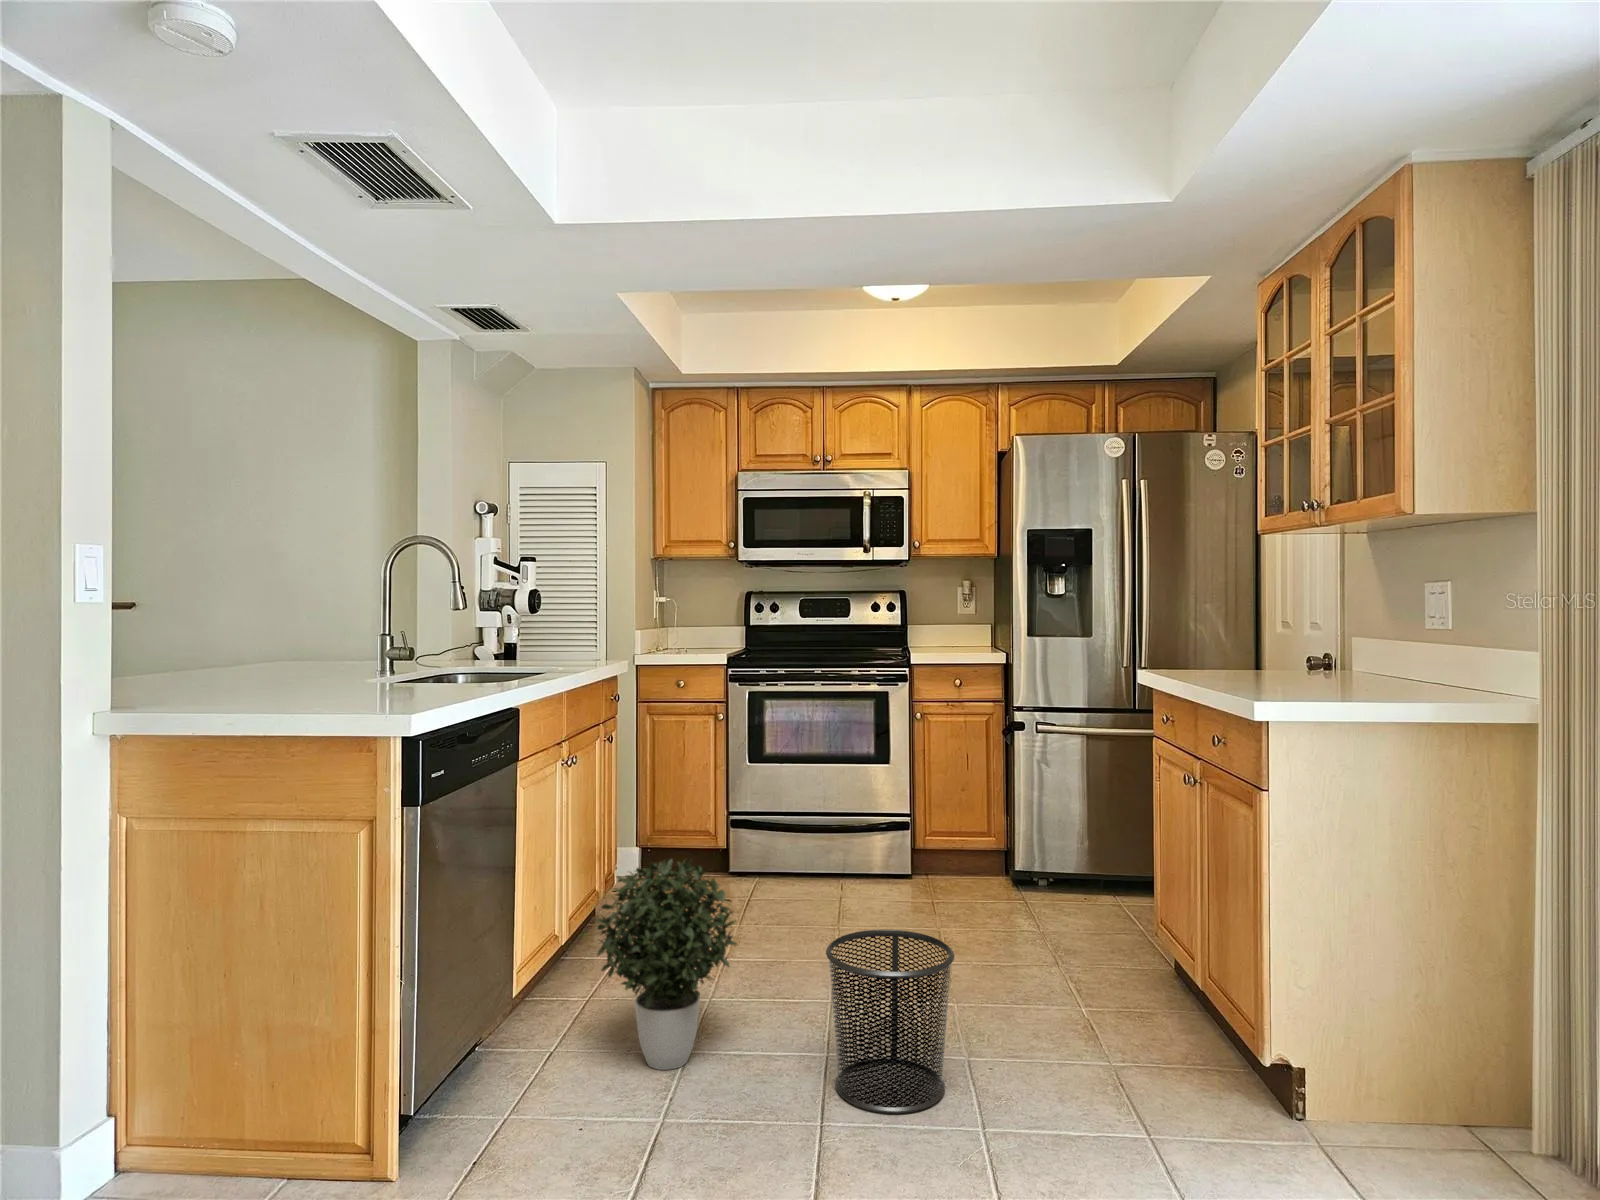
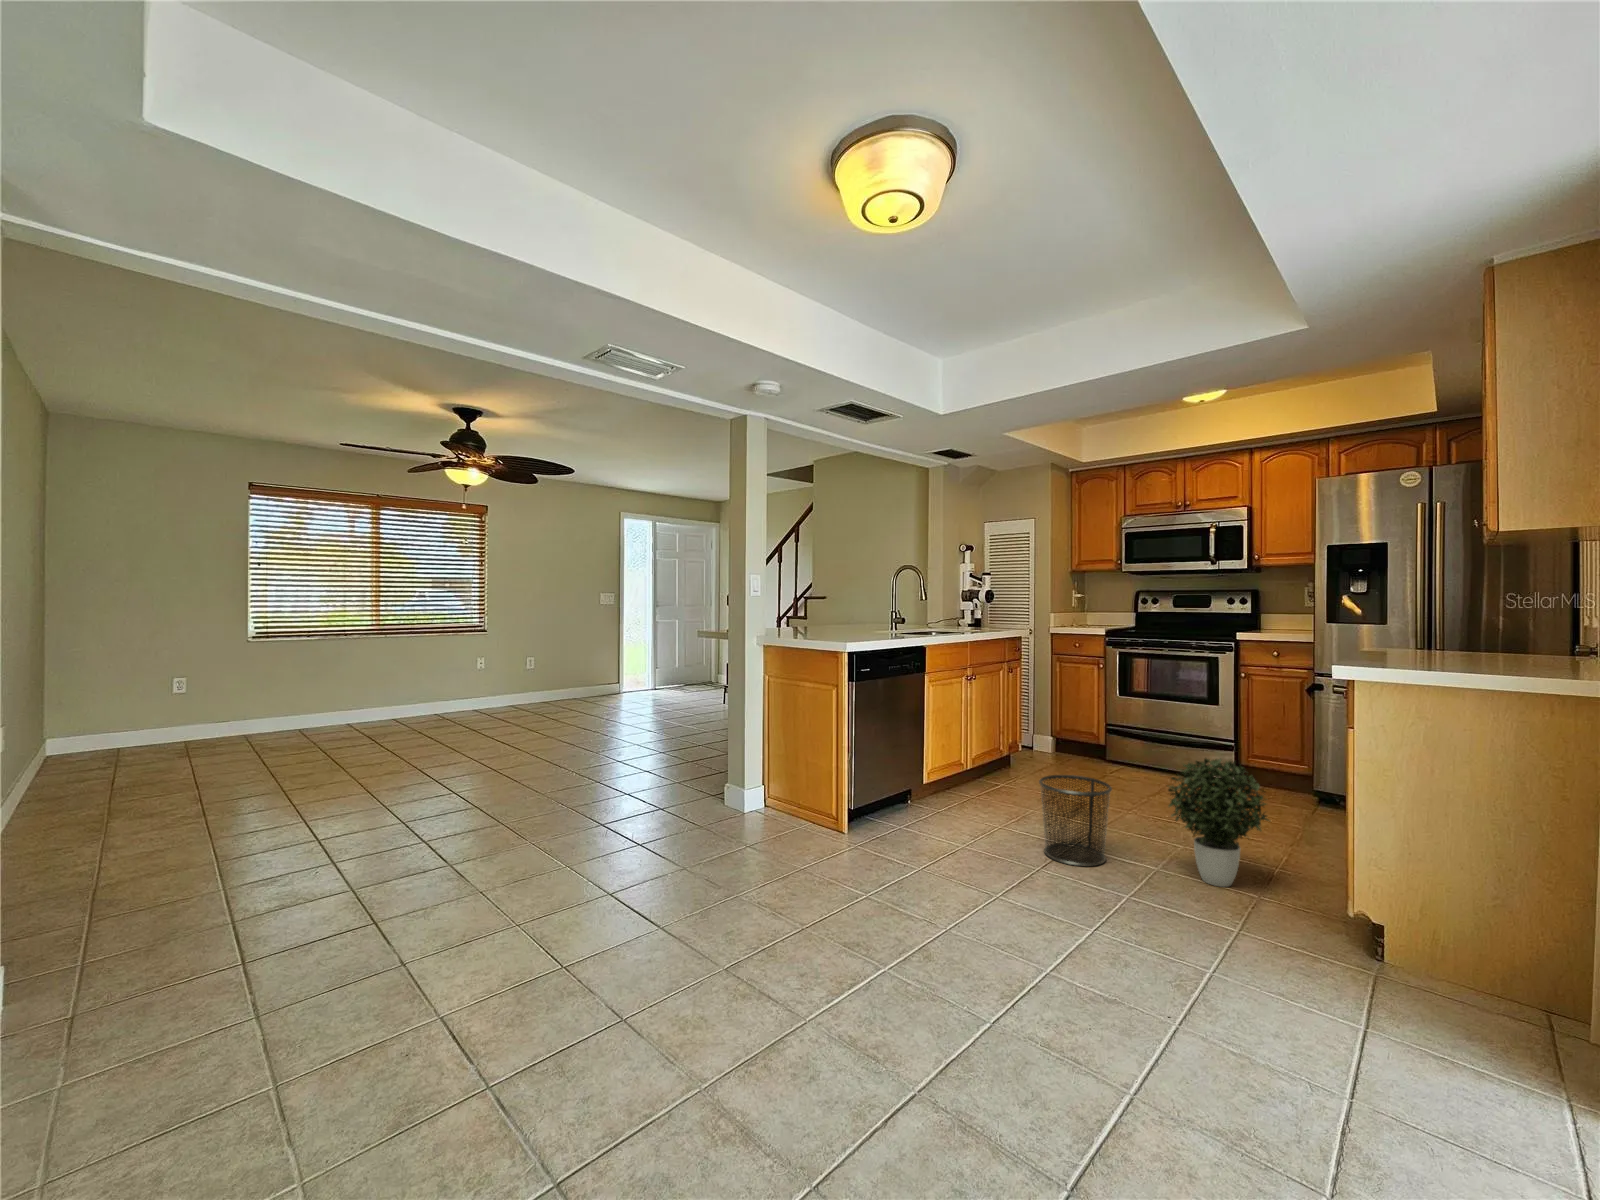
potted plant: present [596,859,737,1070] -> present [1168,759,1270,887]

